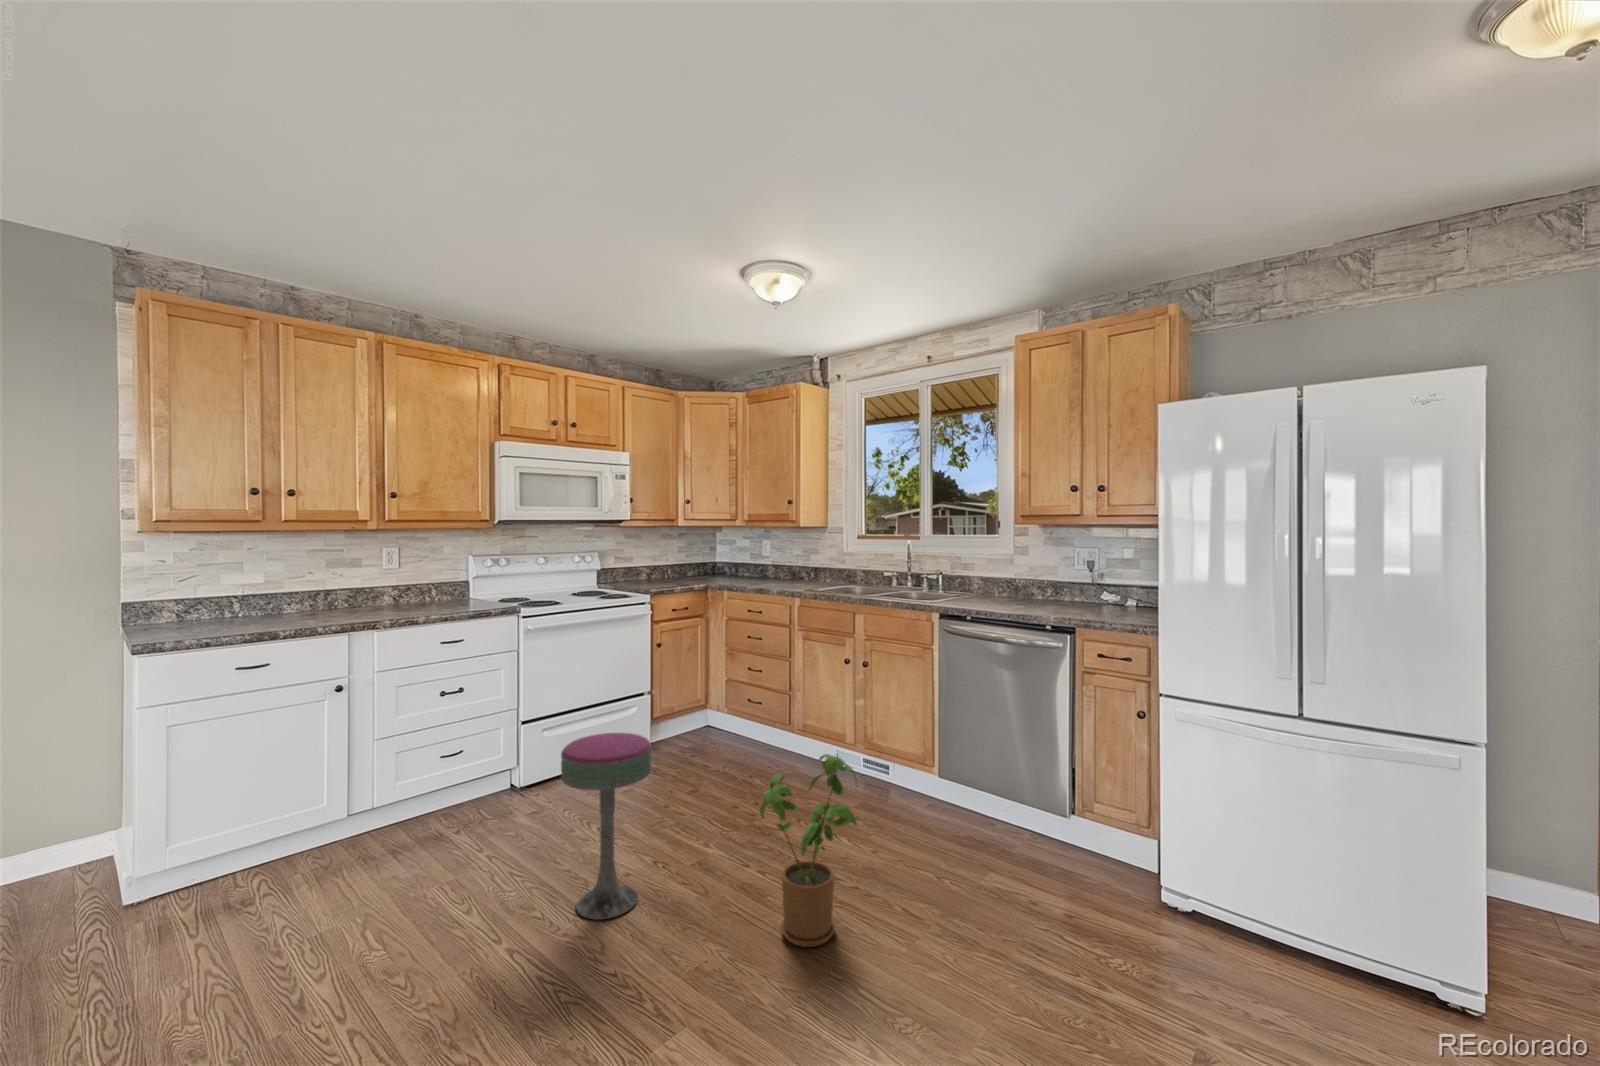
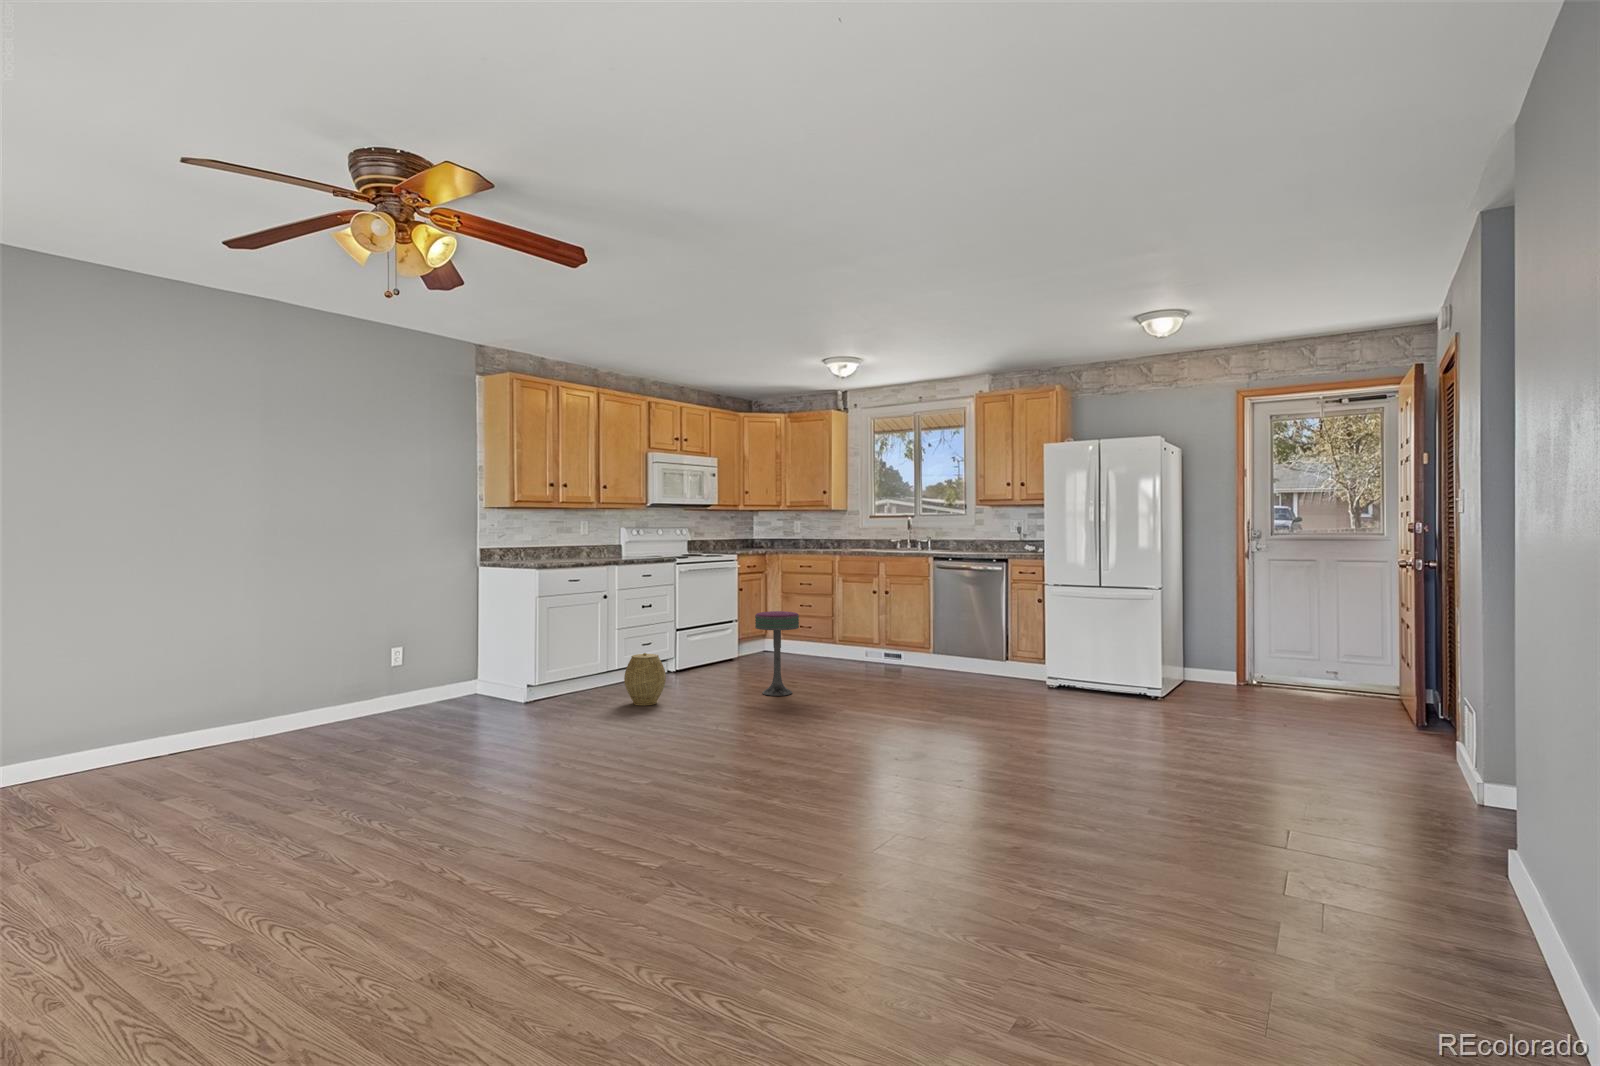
house plant: present [760,754,858,947] -> none [857,612,908,698]
woven basket: none [248,833,355,960] -> present [624,653,666,706]

